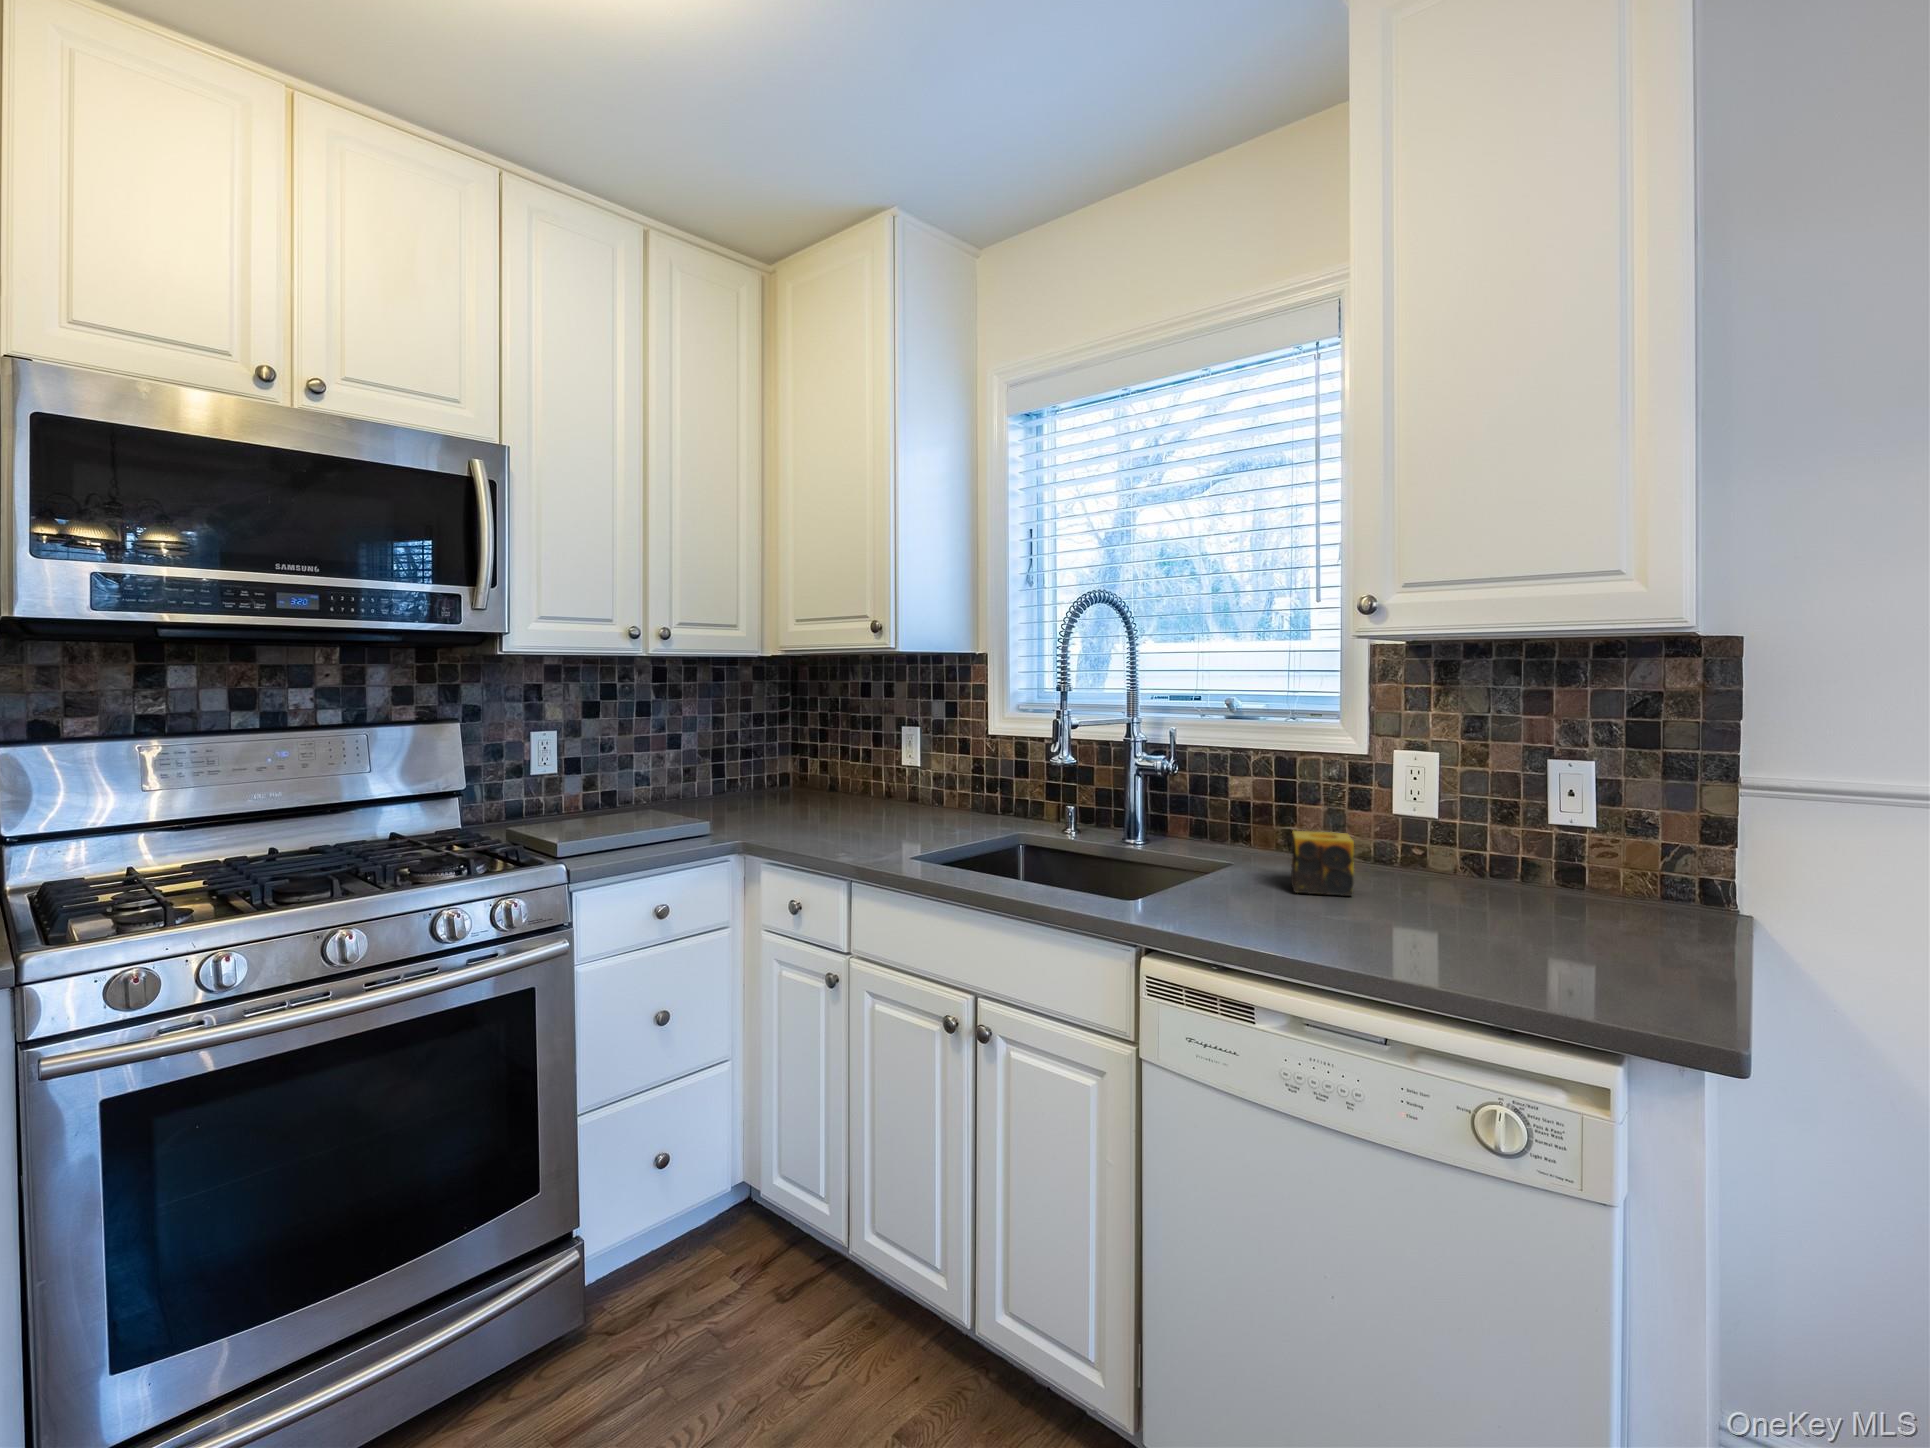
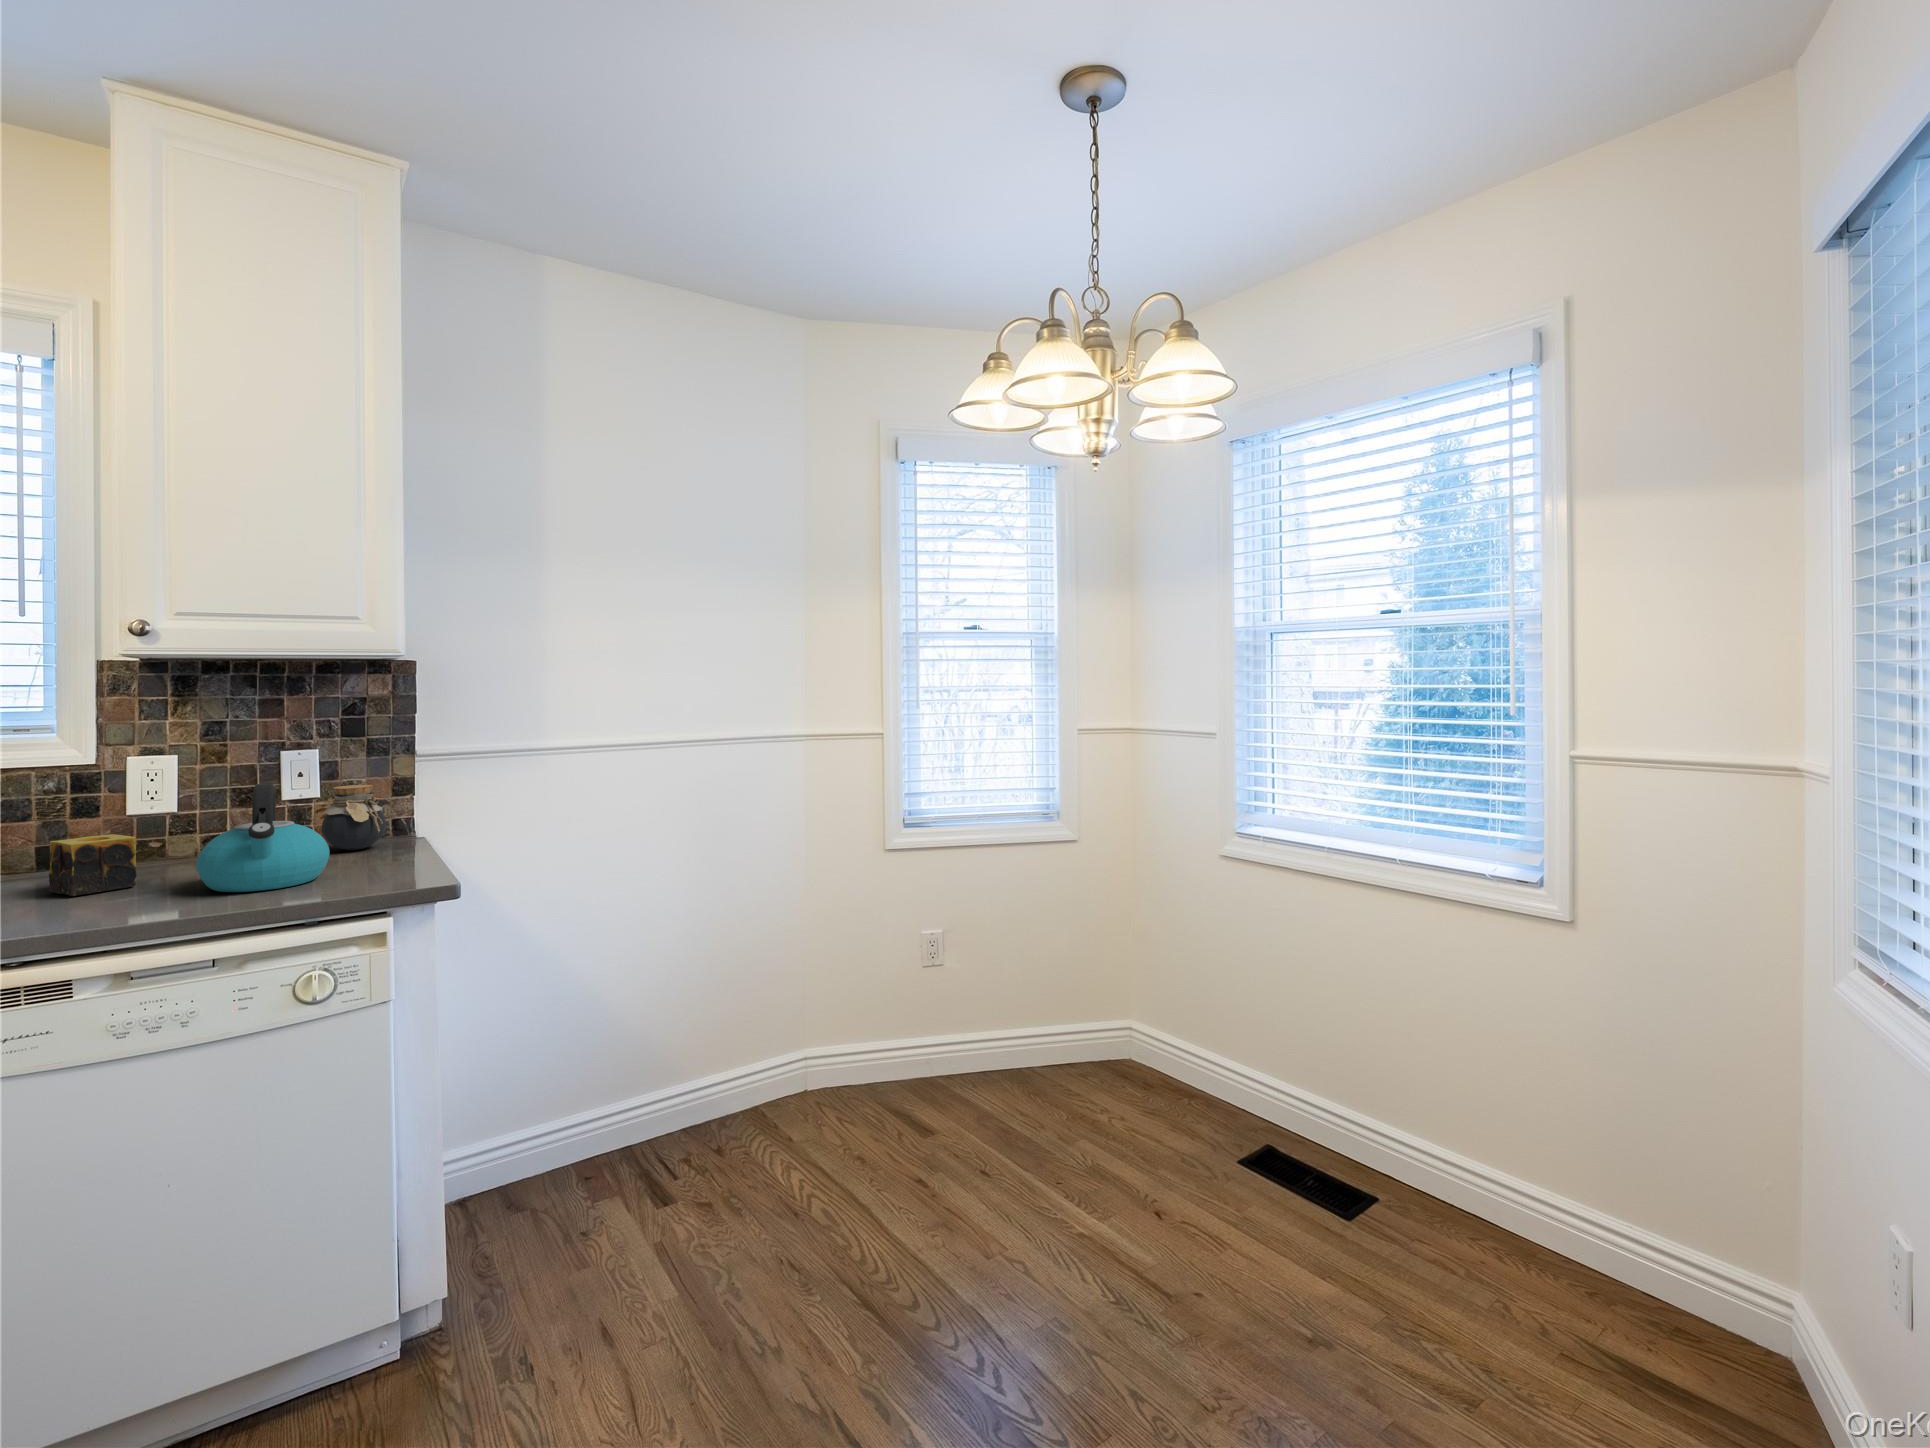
kettle: none [1381,800,1537,945] -> present [196,784,330,892]
jar: none [1580,816,1673,912] -> present [322,785,386,850]

